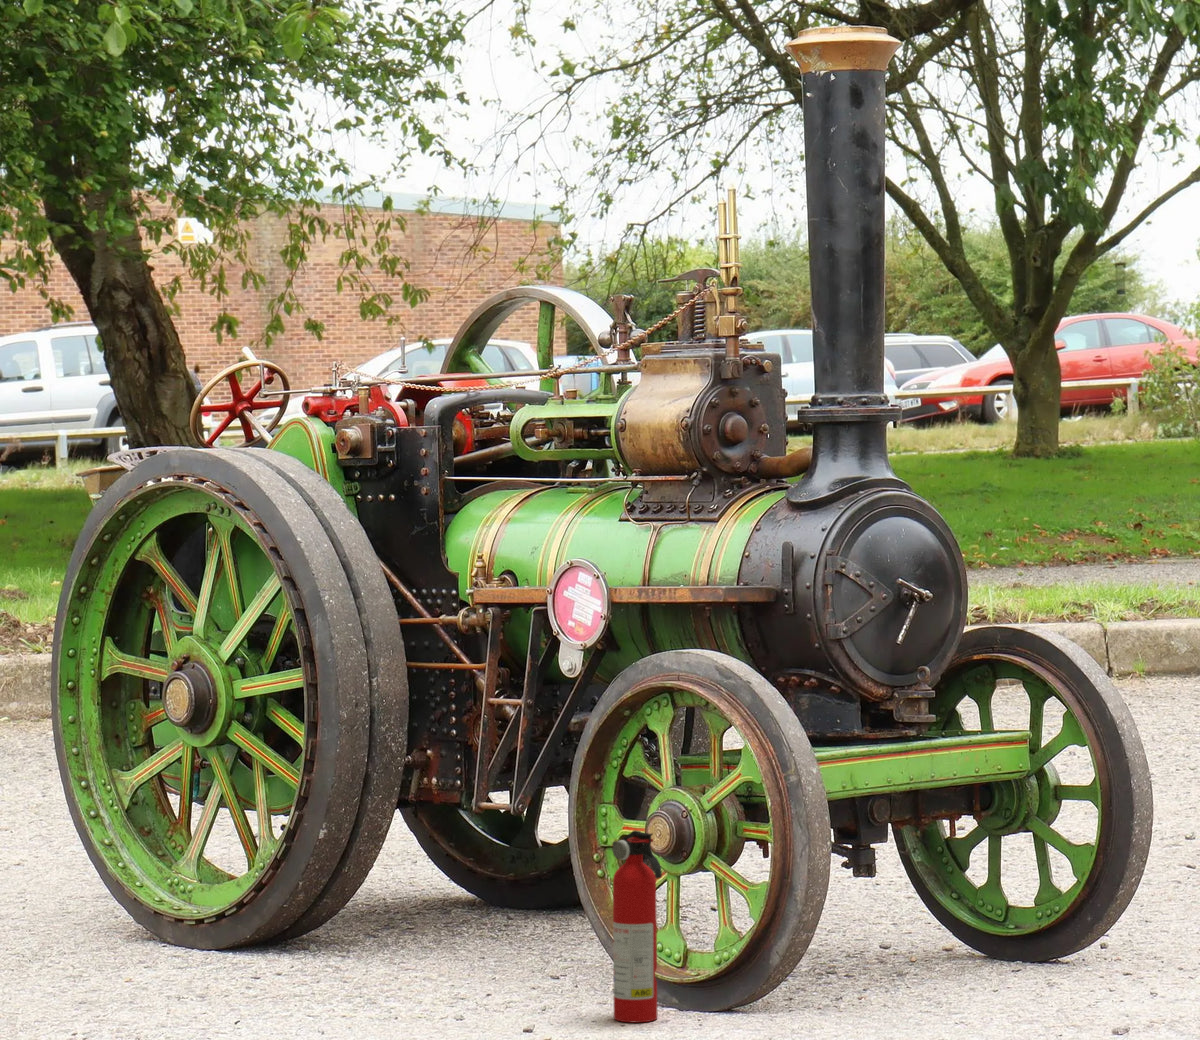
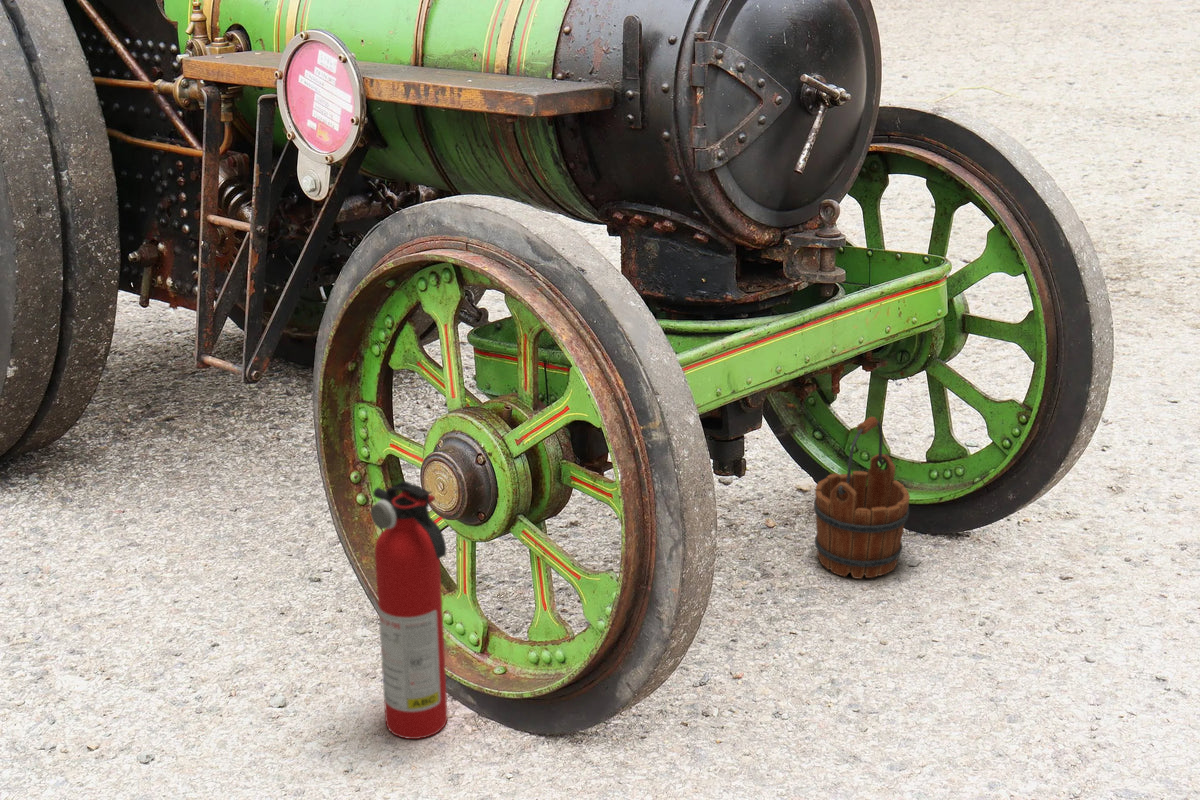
wooden bucket: none [942,853,1017,981] -> present [814,417,910,579]

